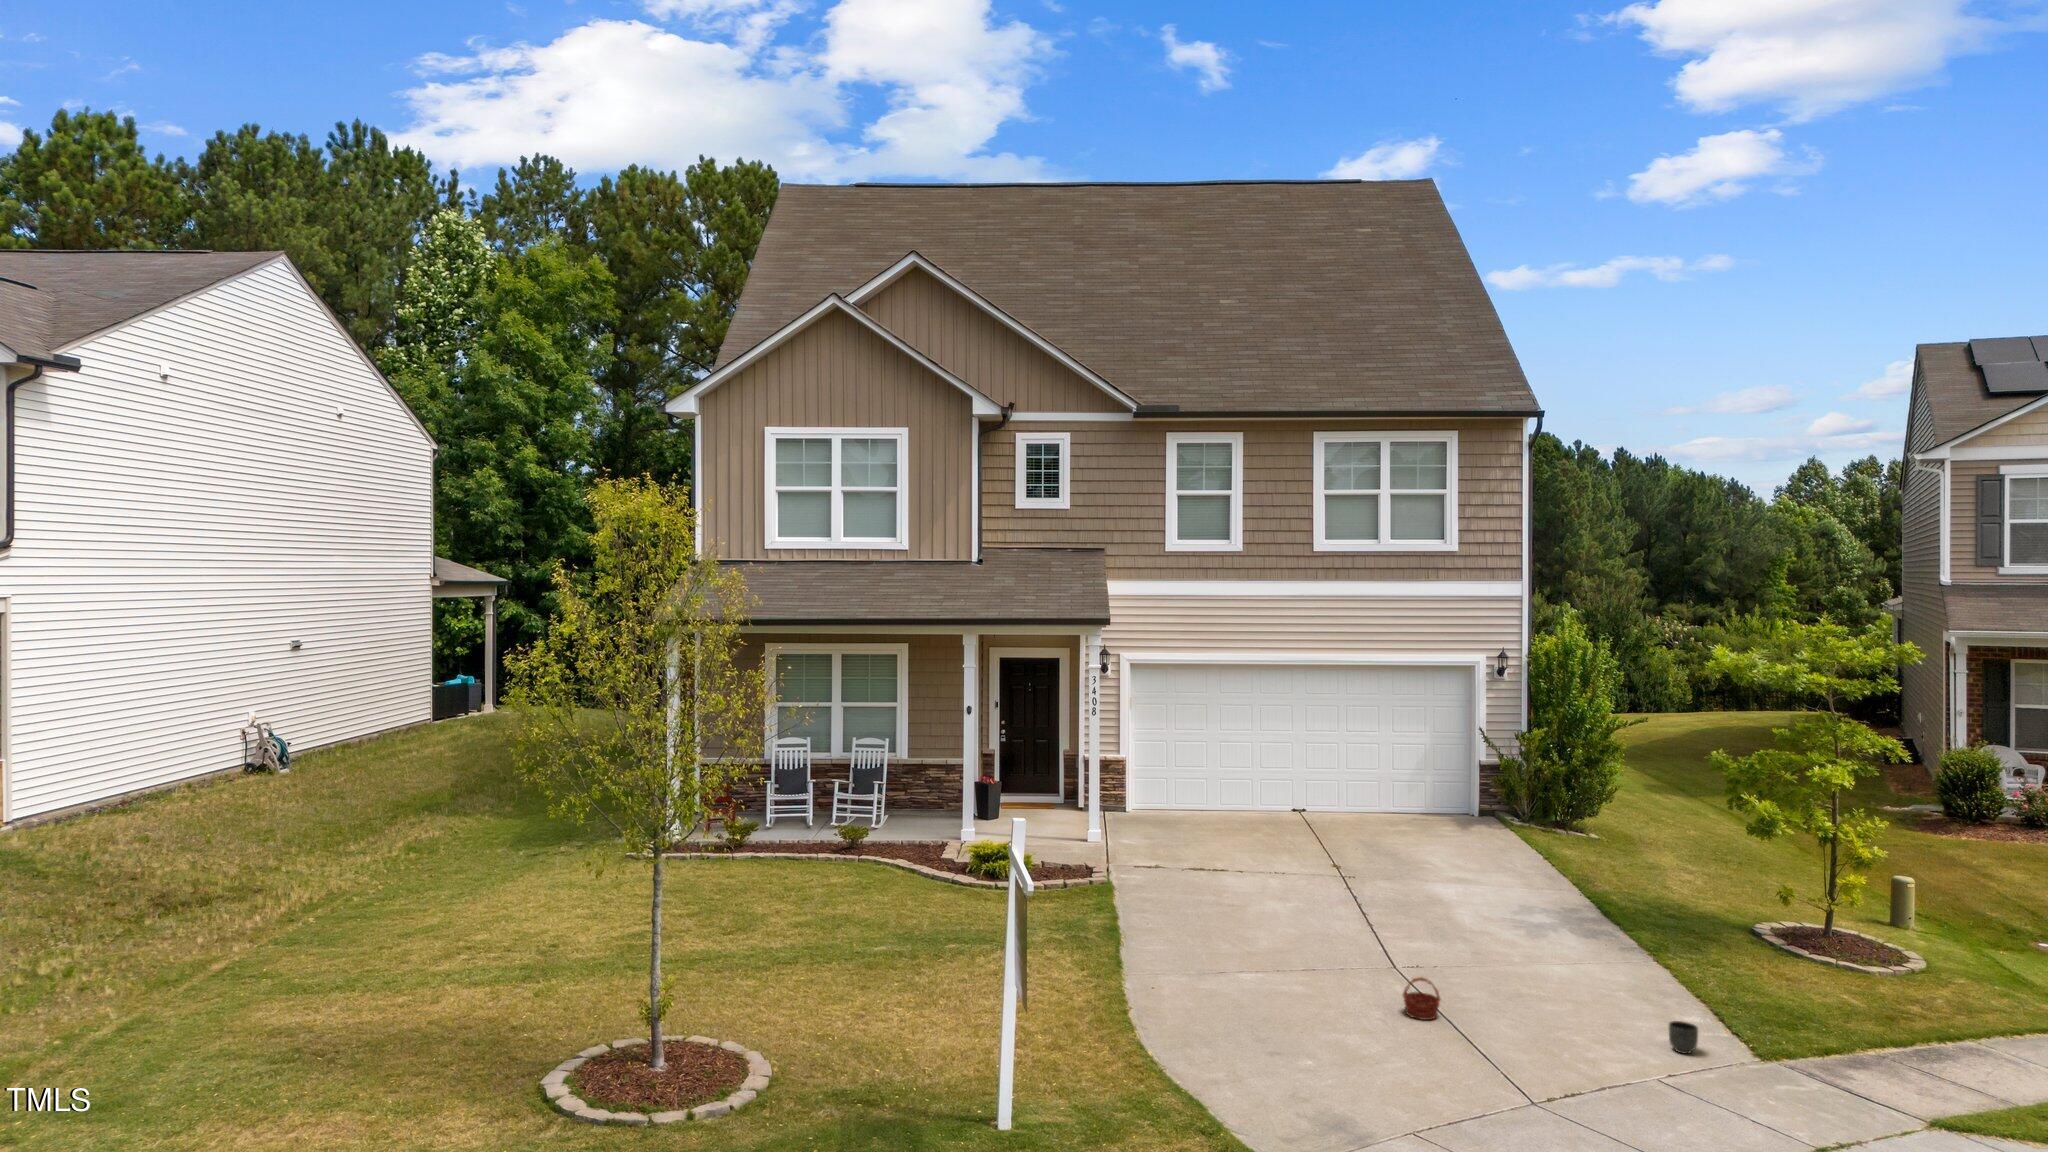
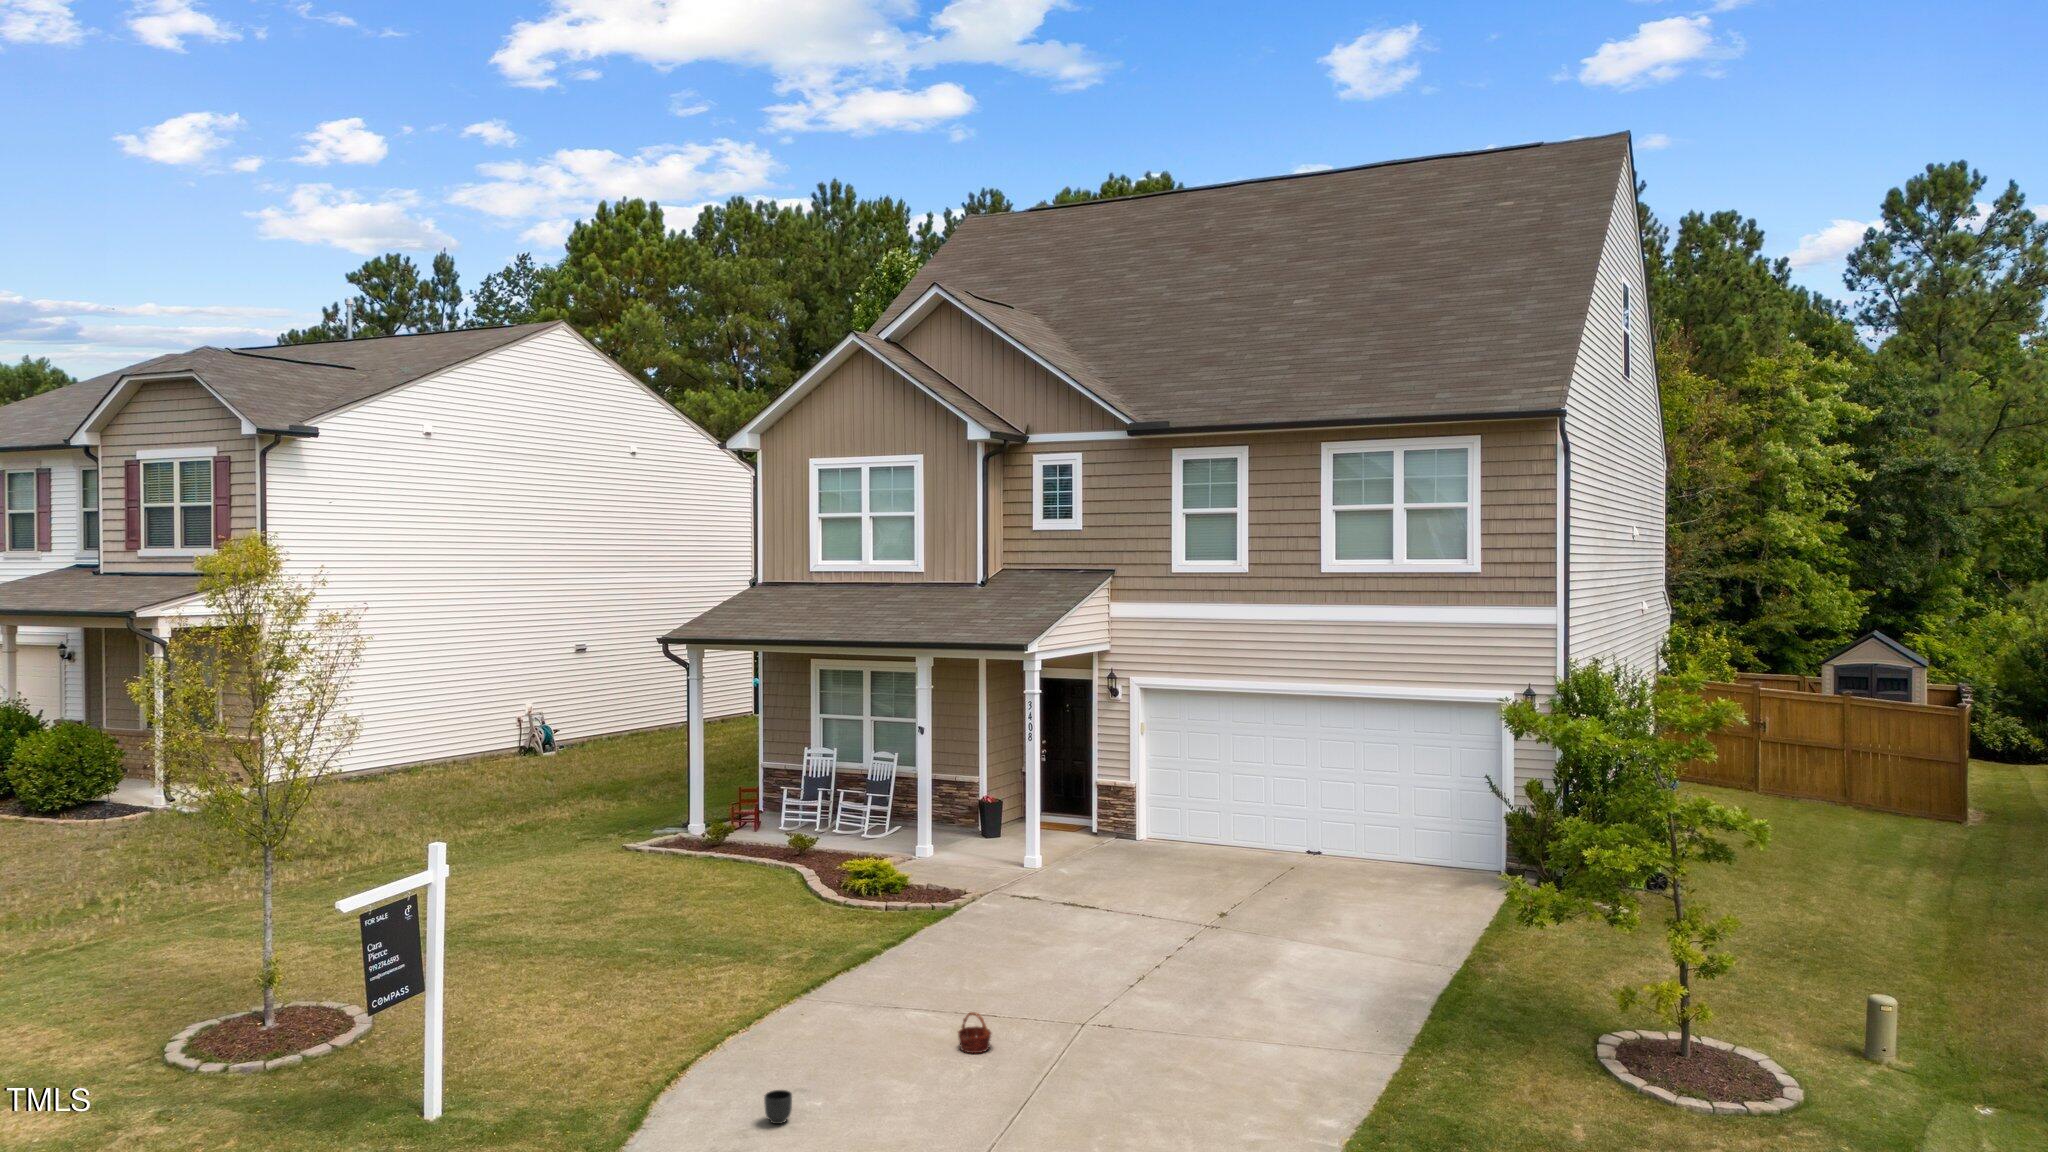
planter: present [1669,1021,1698,1054] -> present [764,1090,792,1124]

